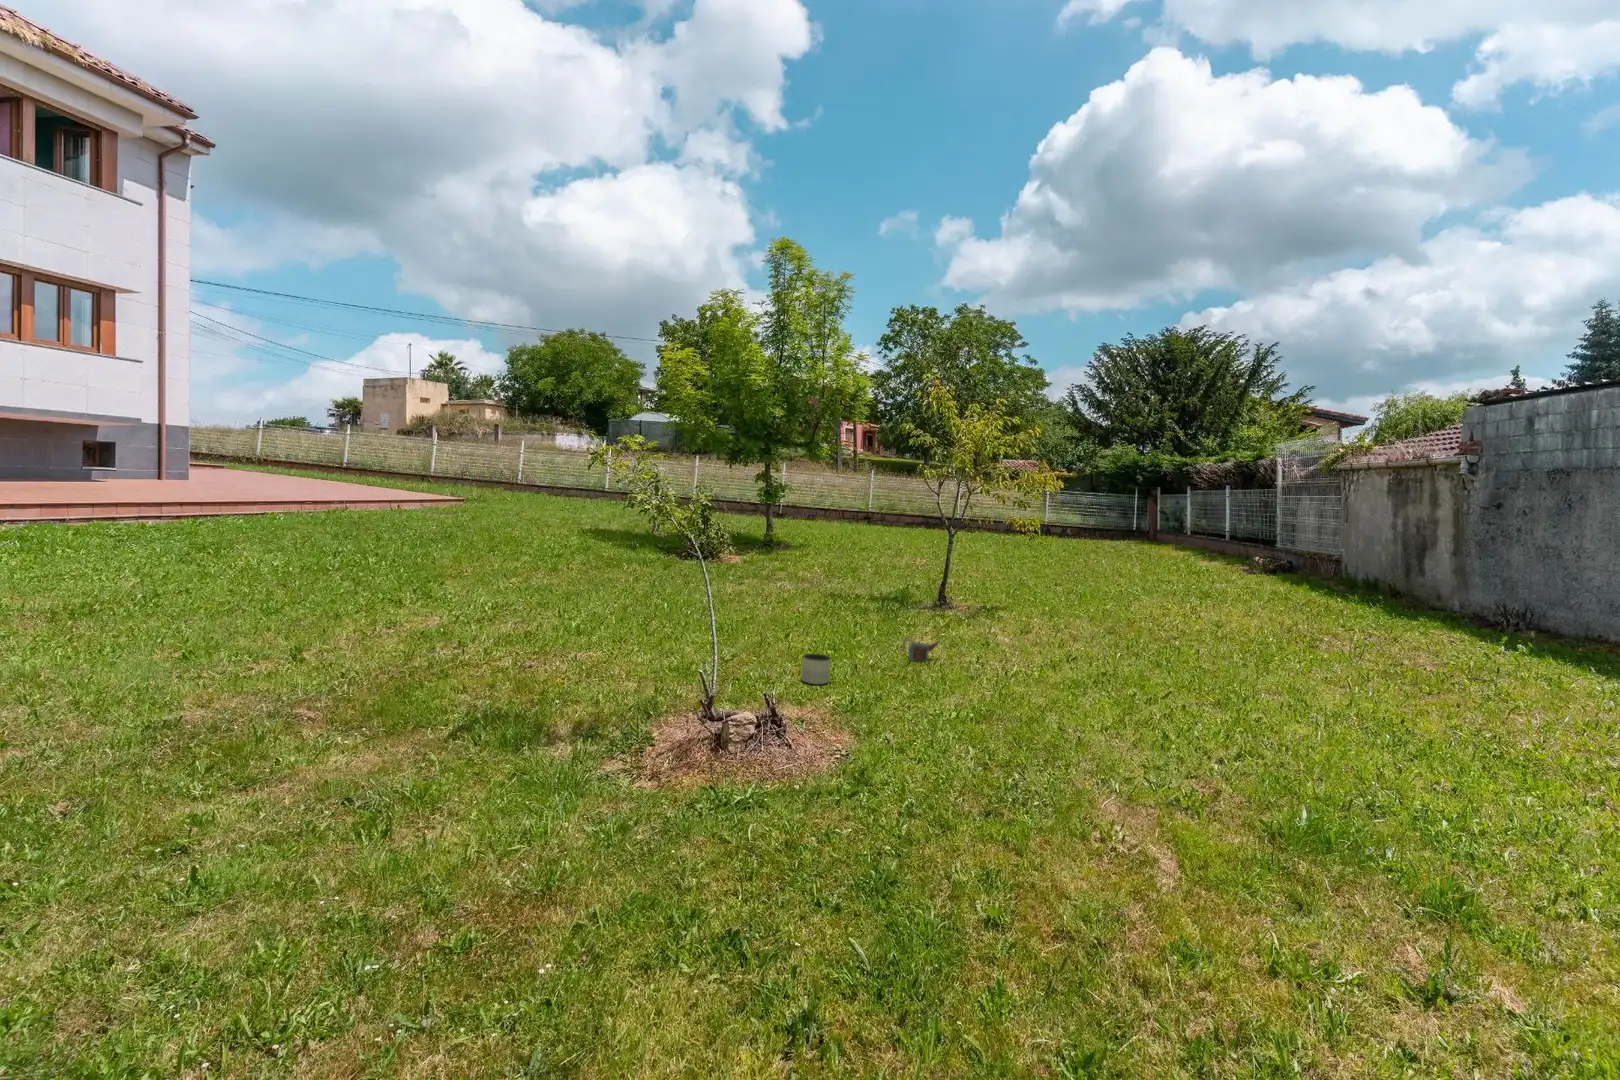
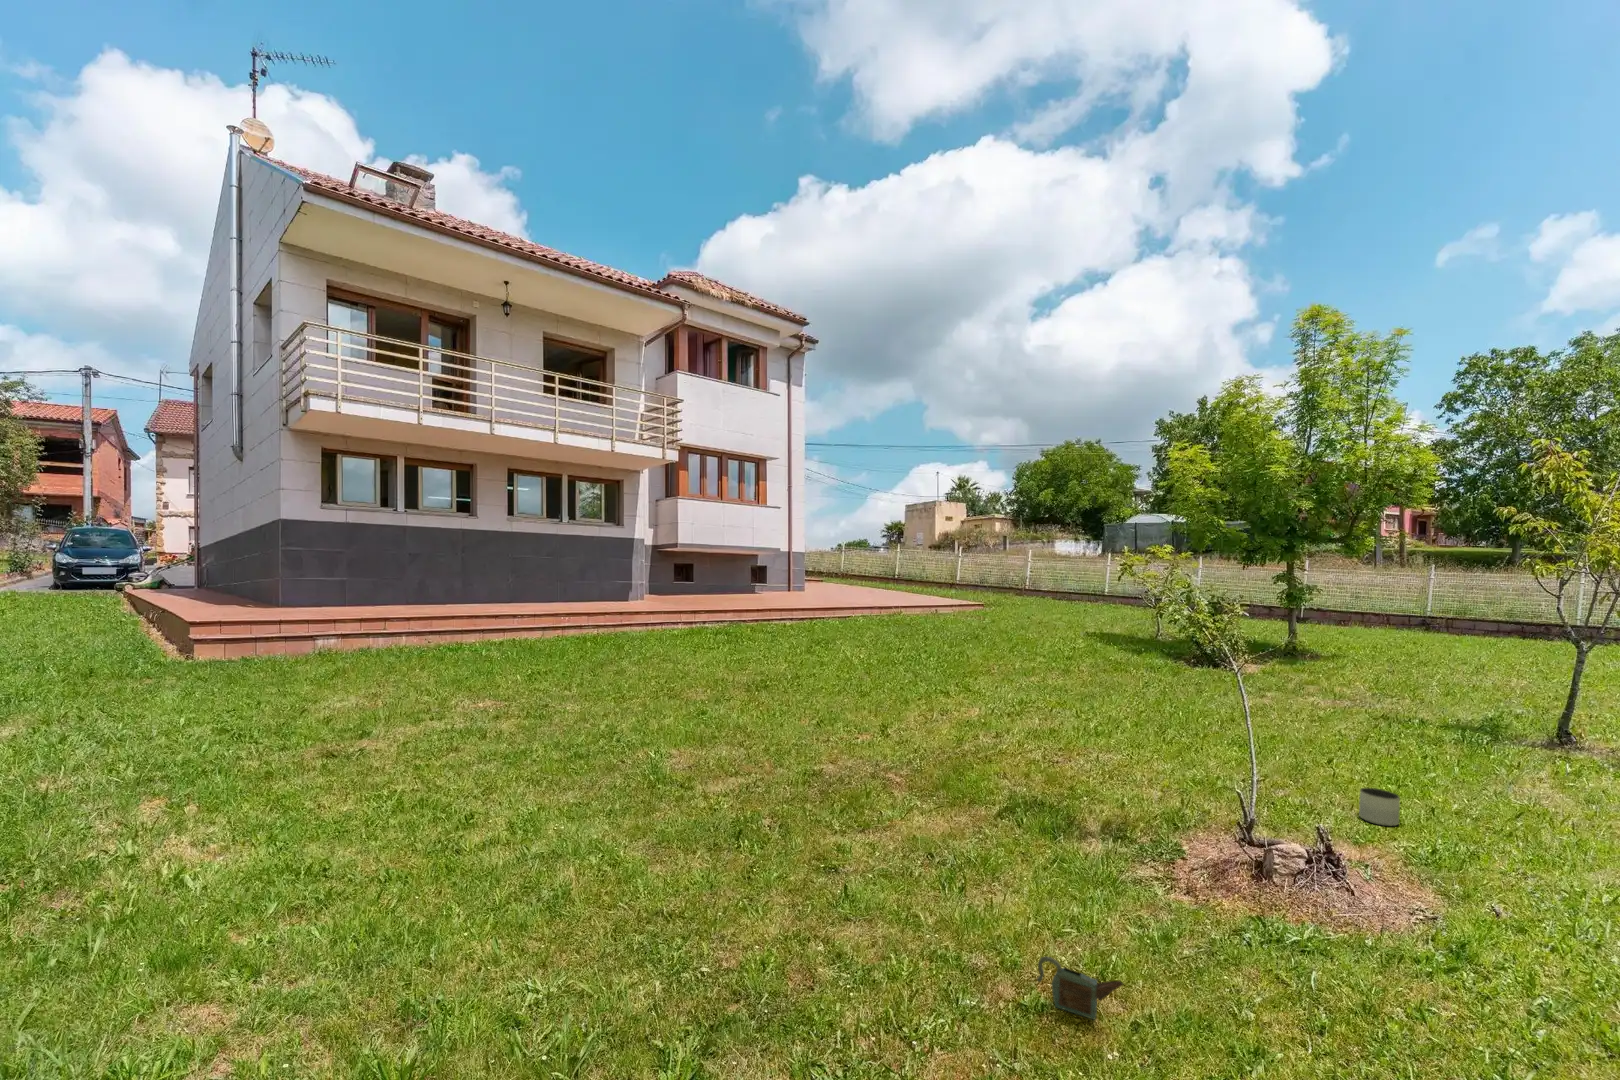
watering can: present [902,639,939,661] -> present [1037,956,1123,1019]

